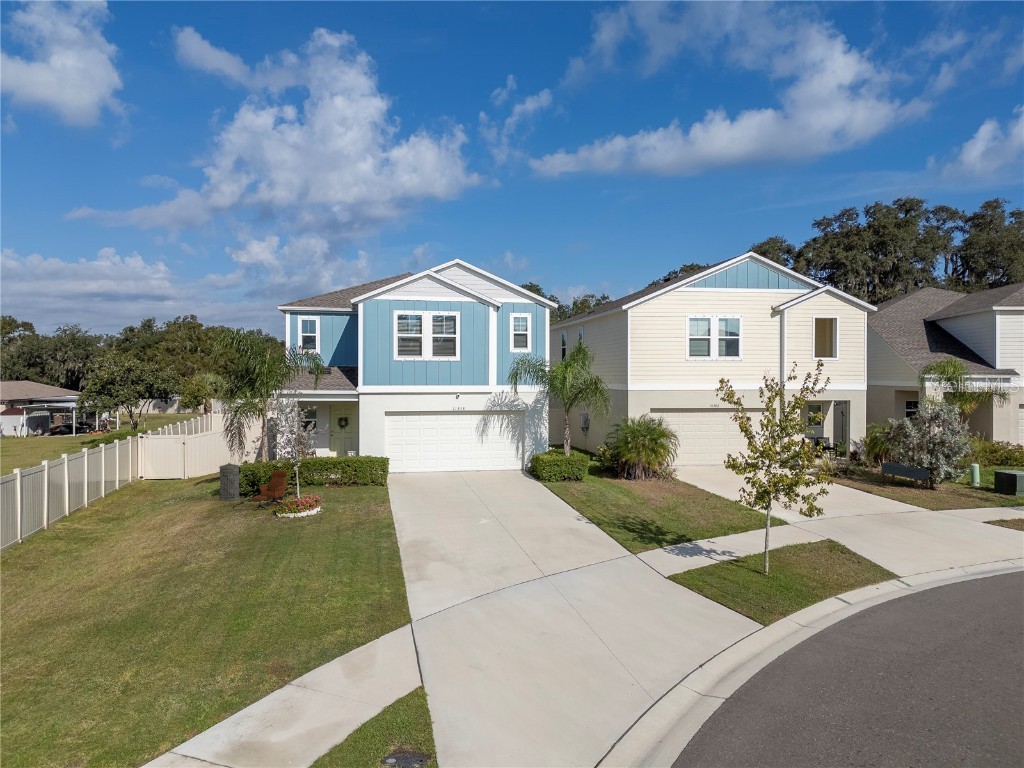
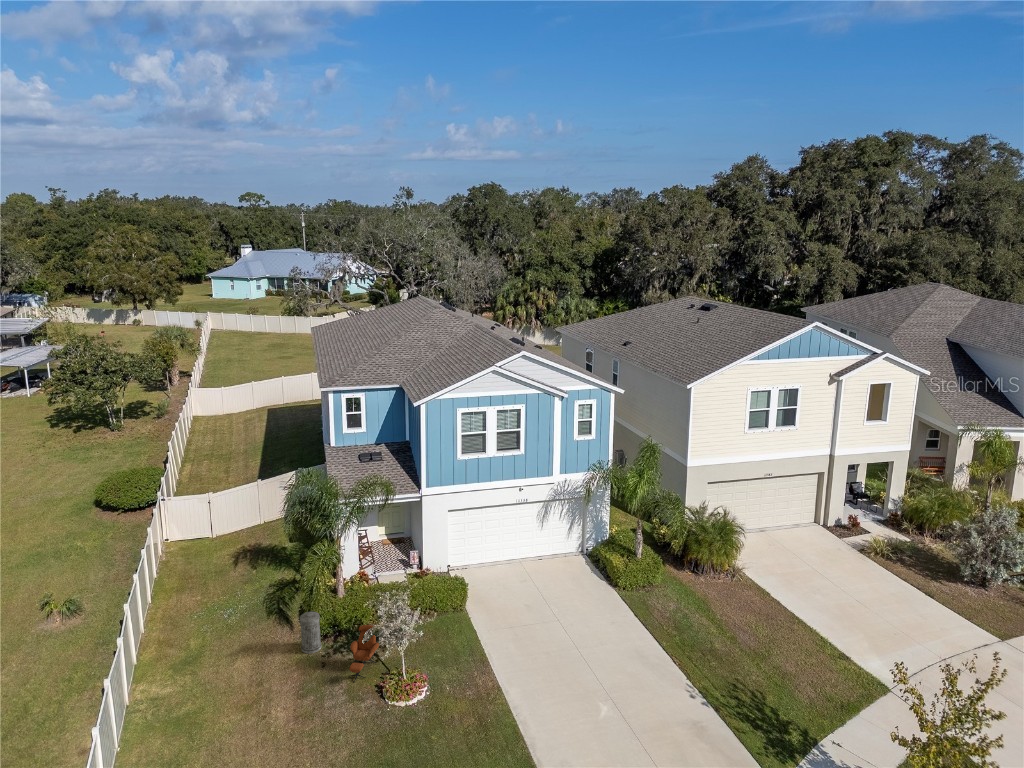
bench: present [881,462,929,489] -> none [934,555,985,593]

